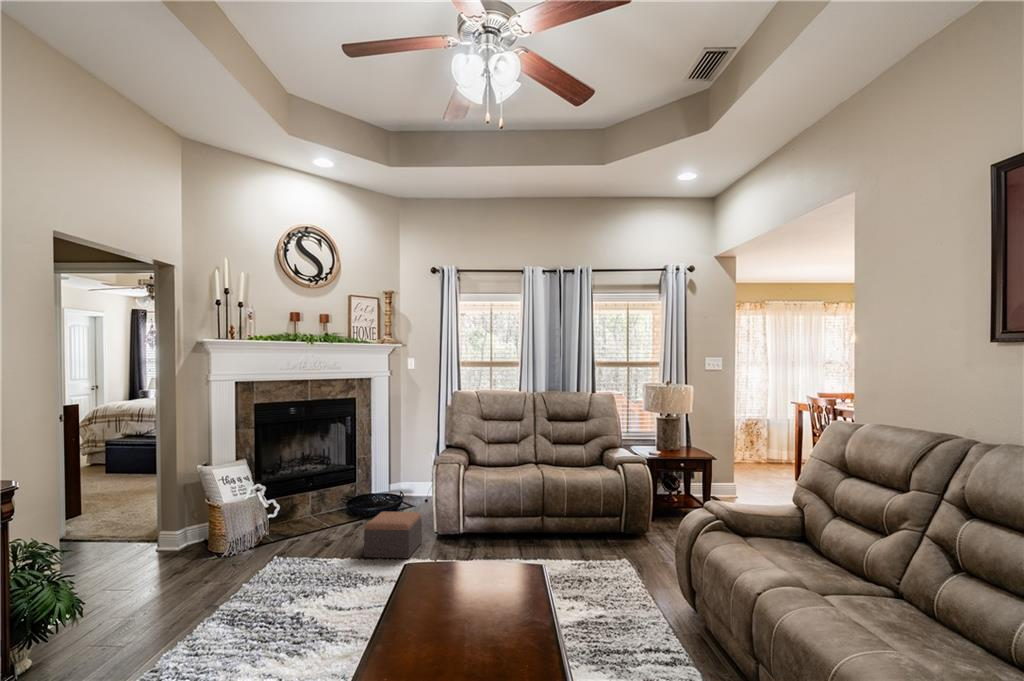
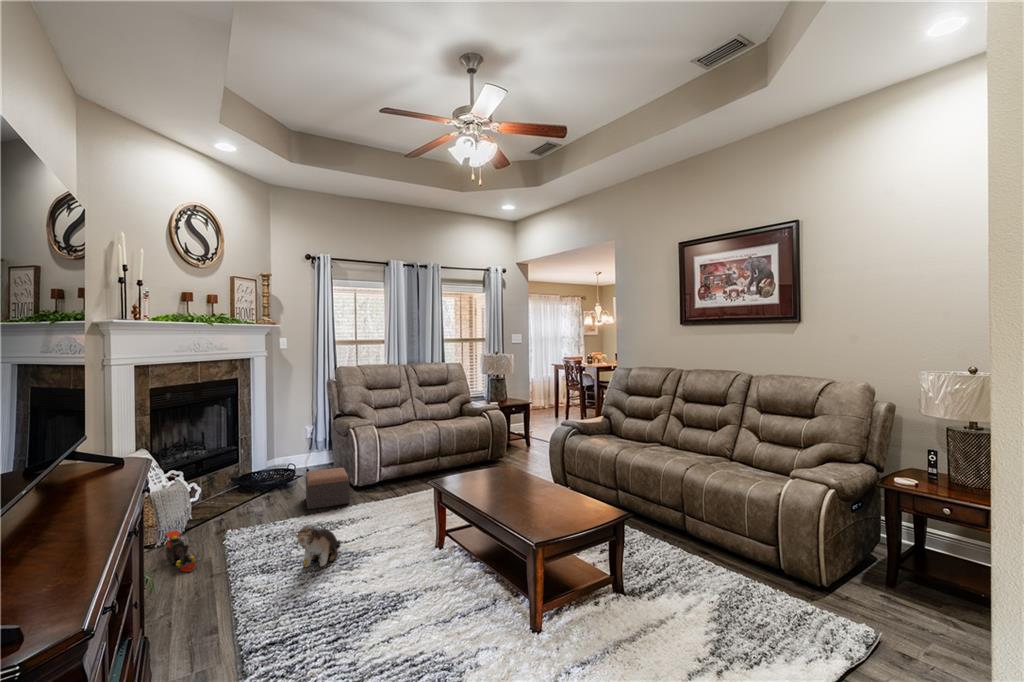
toy train: none [184,557,212,607] -> present [165,530,195,571]
plush toy: none [245,584,336,639] -> present [293,525,340,567]

